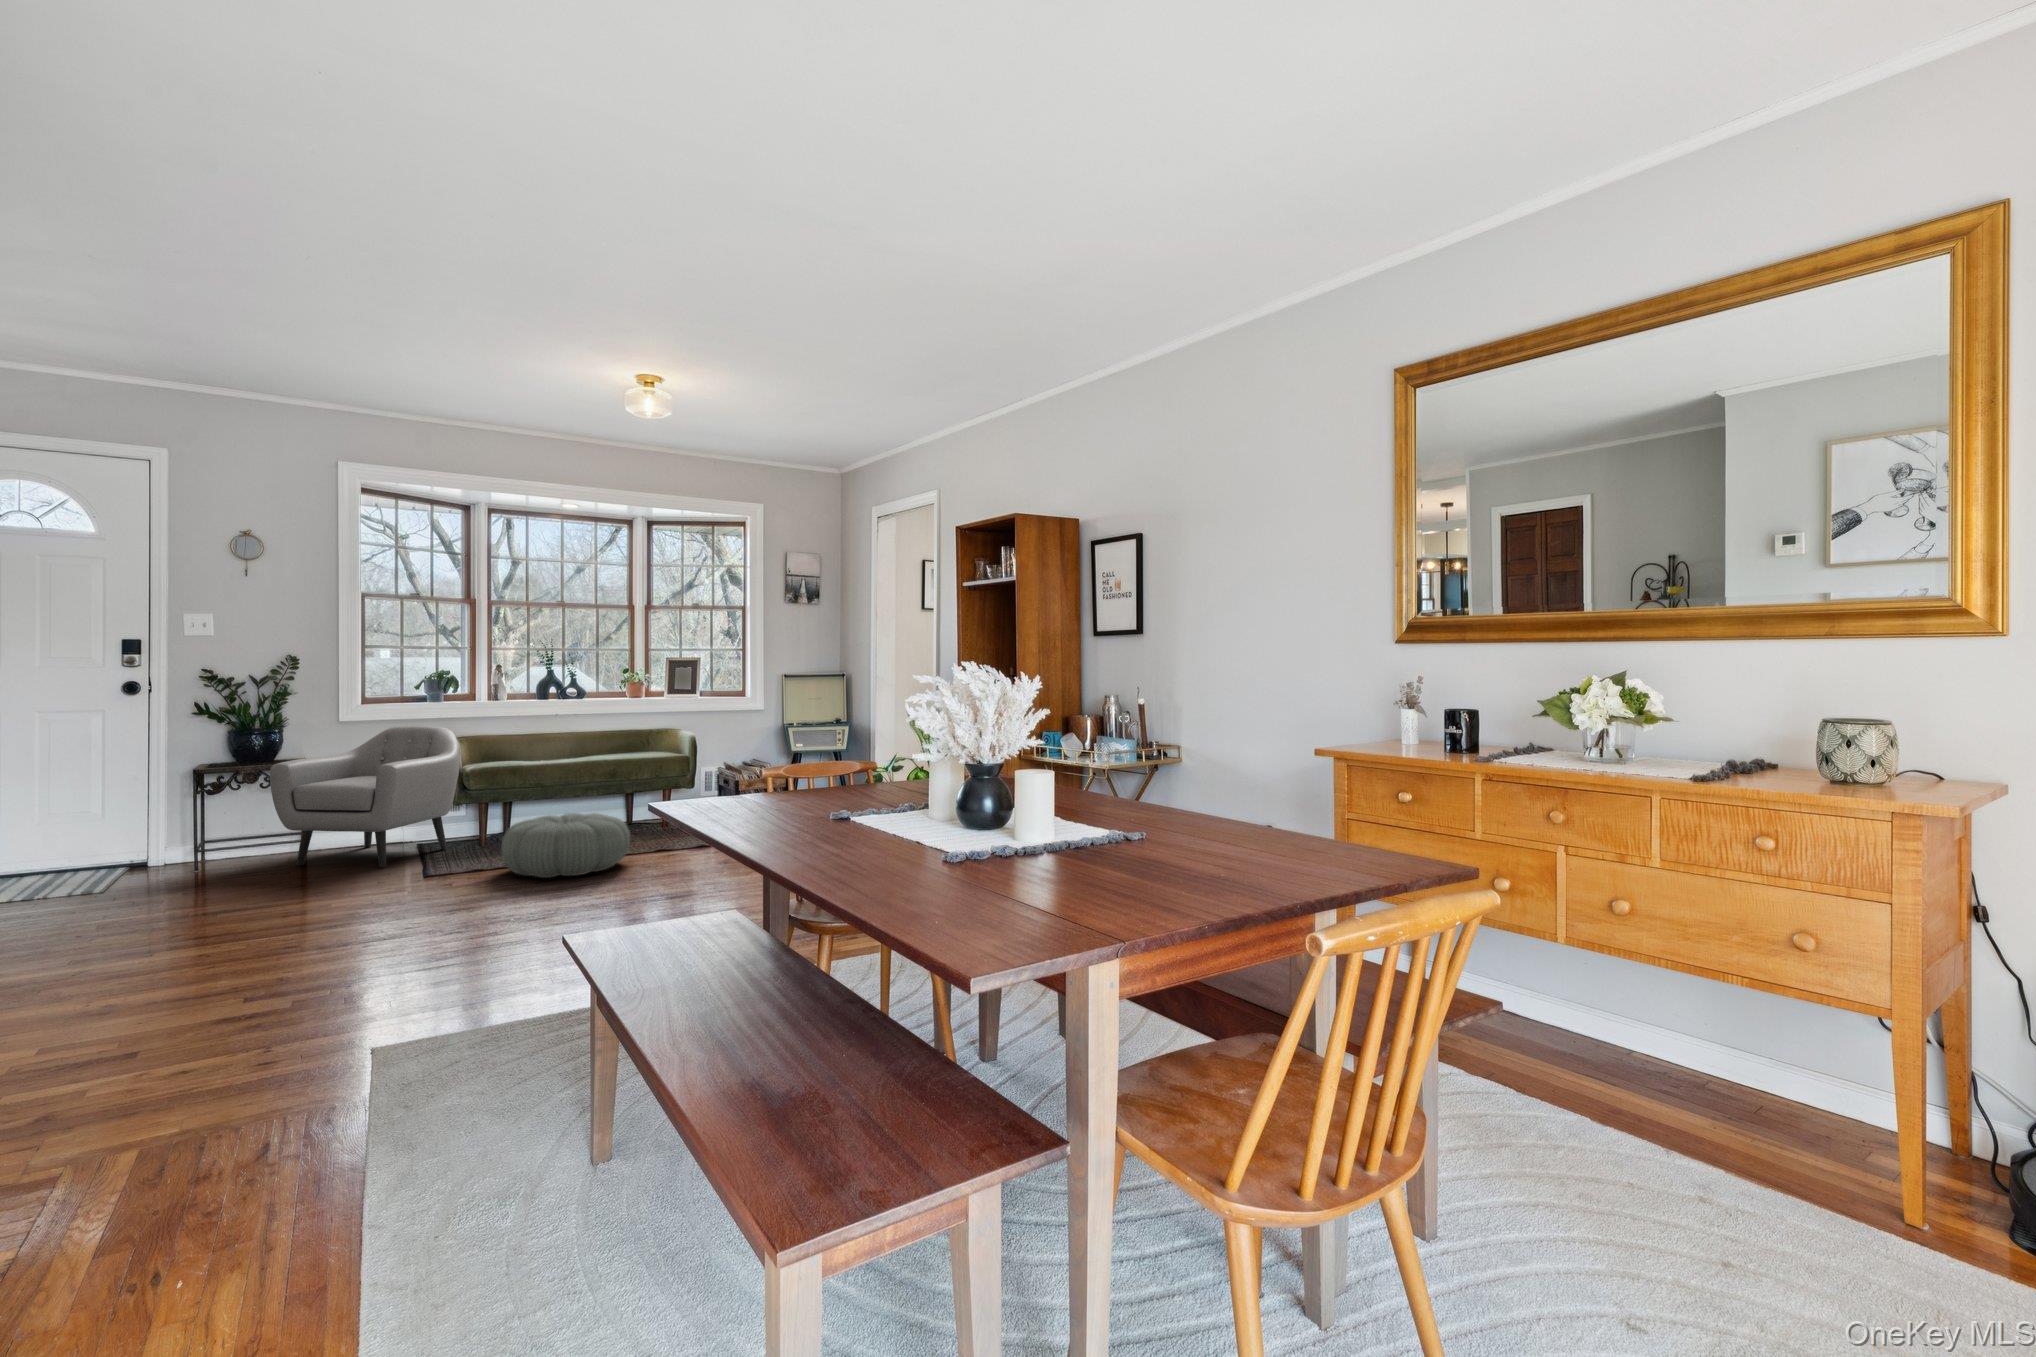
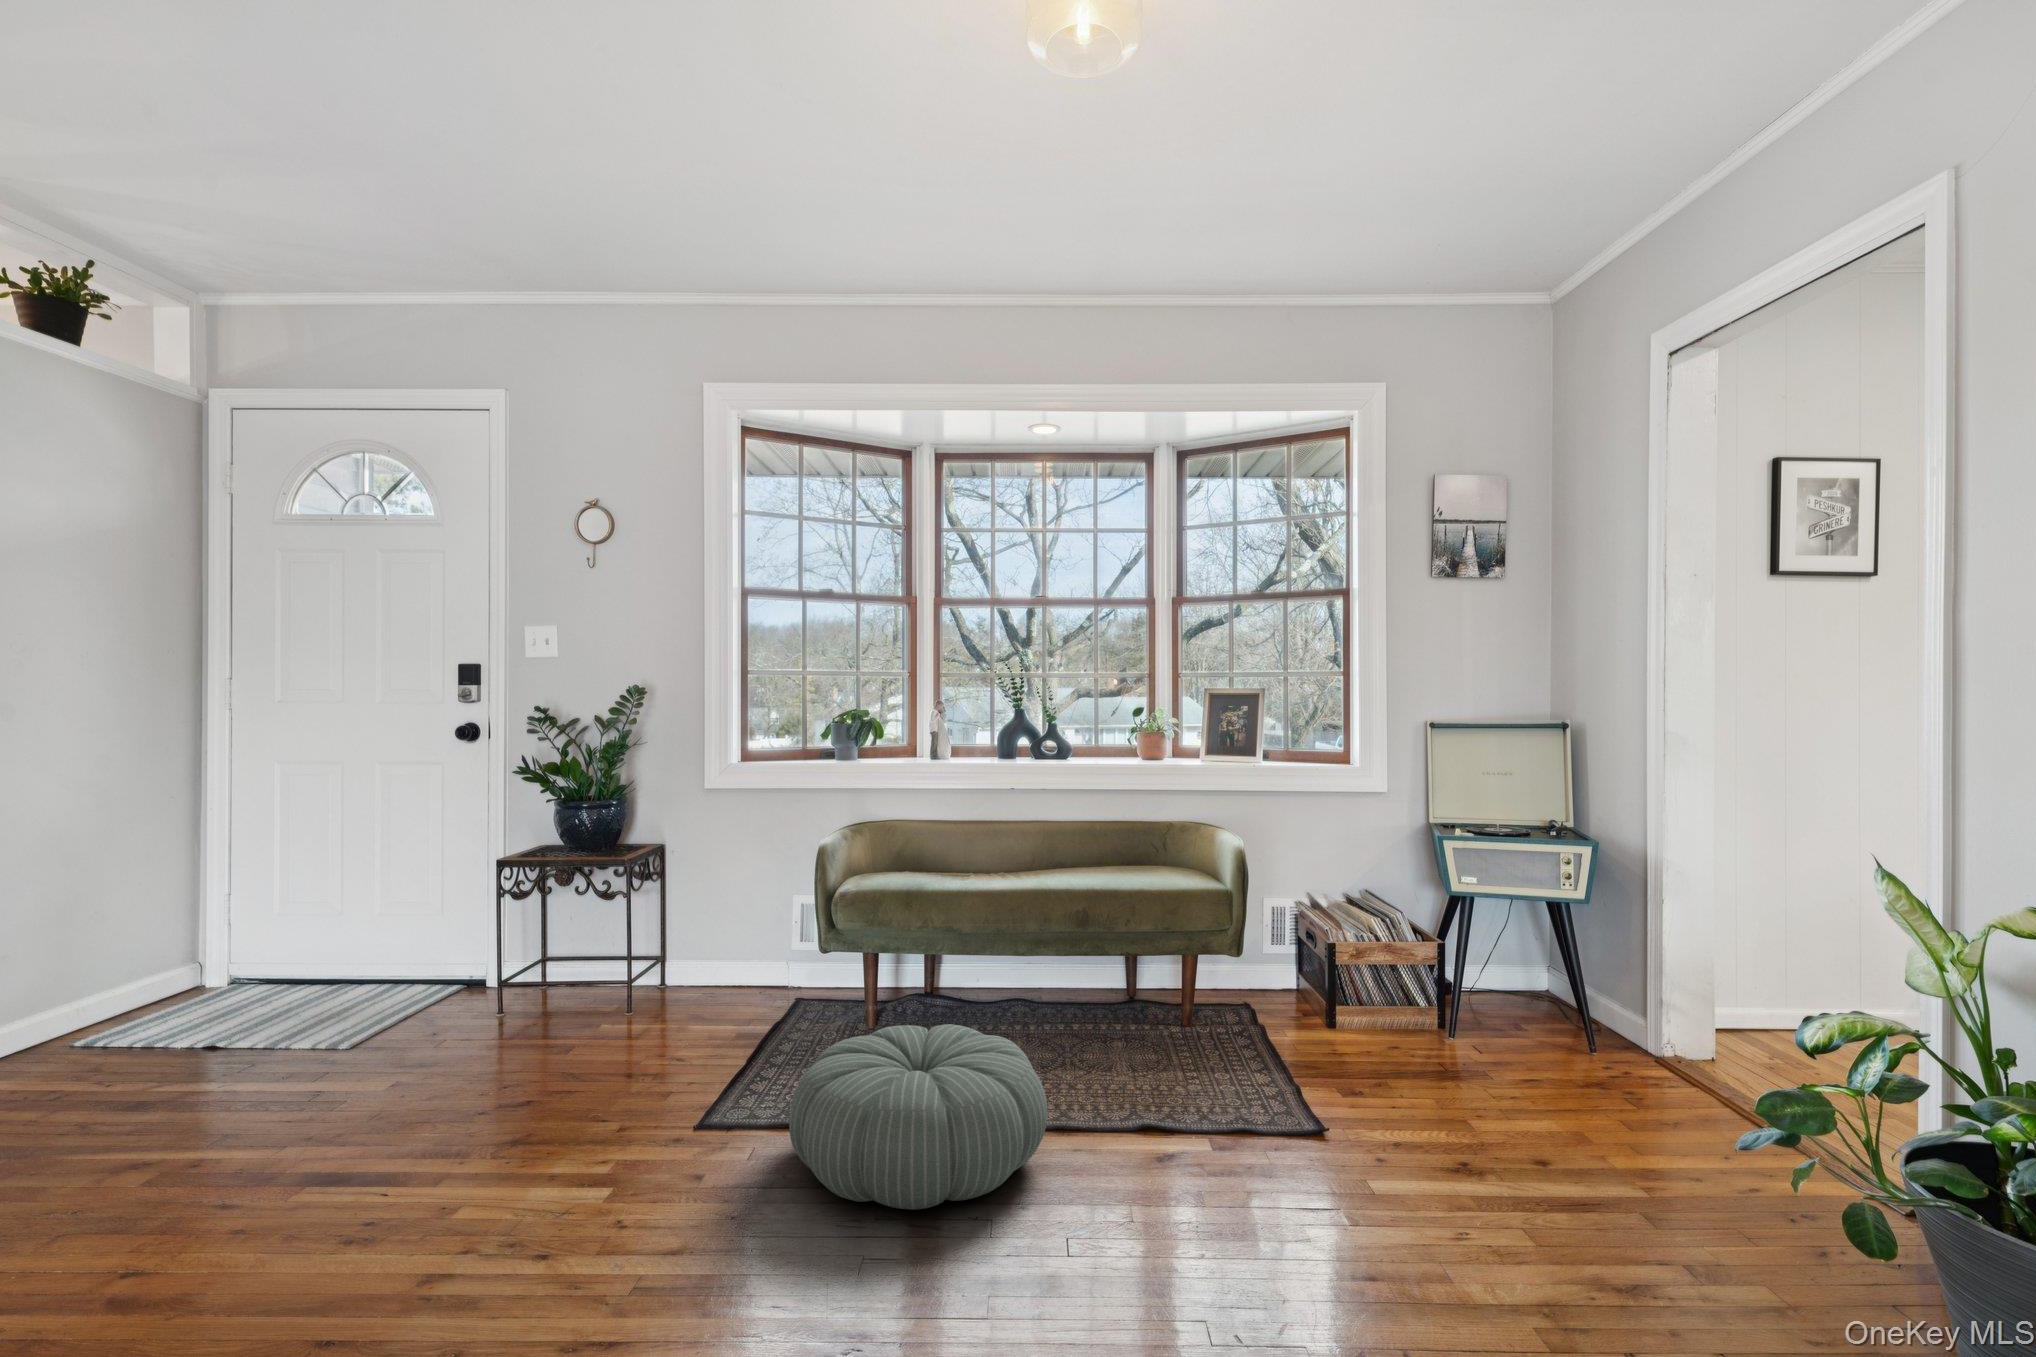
armchair: present [270,726,460,868] -> none [576,801,836,1064]

